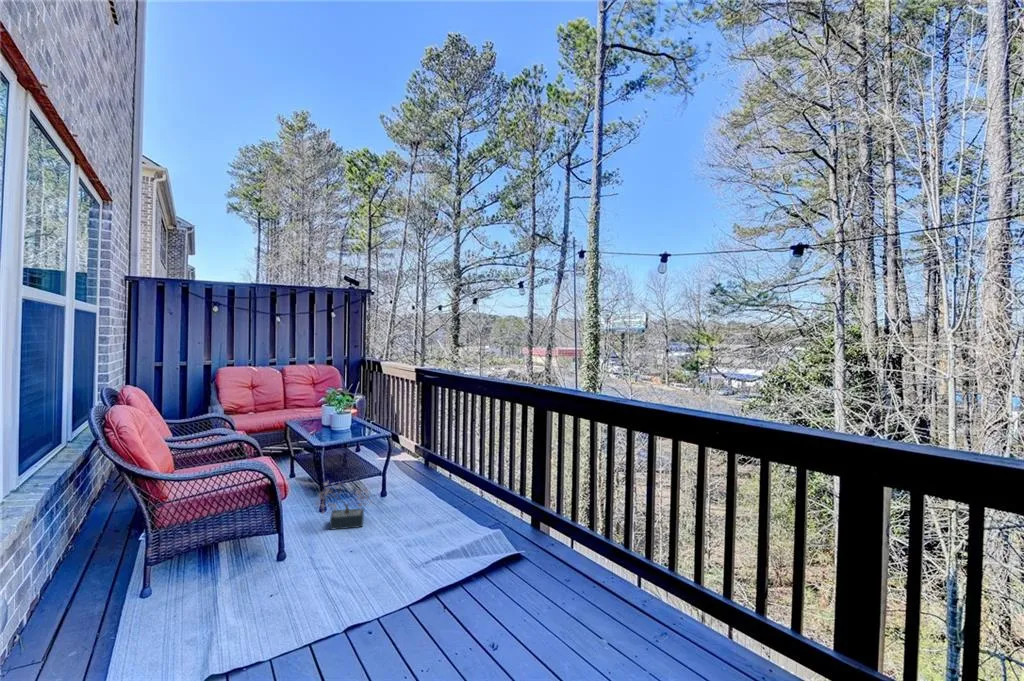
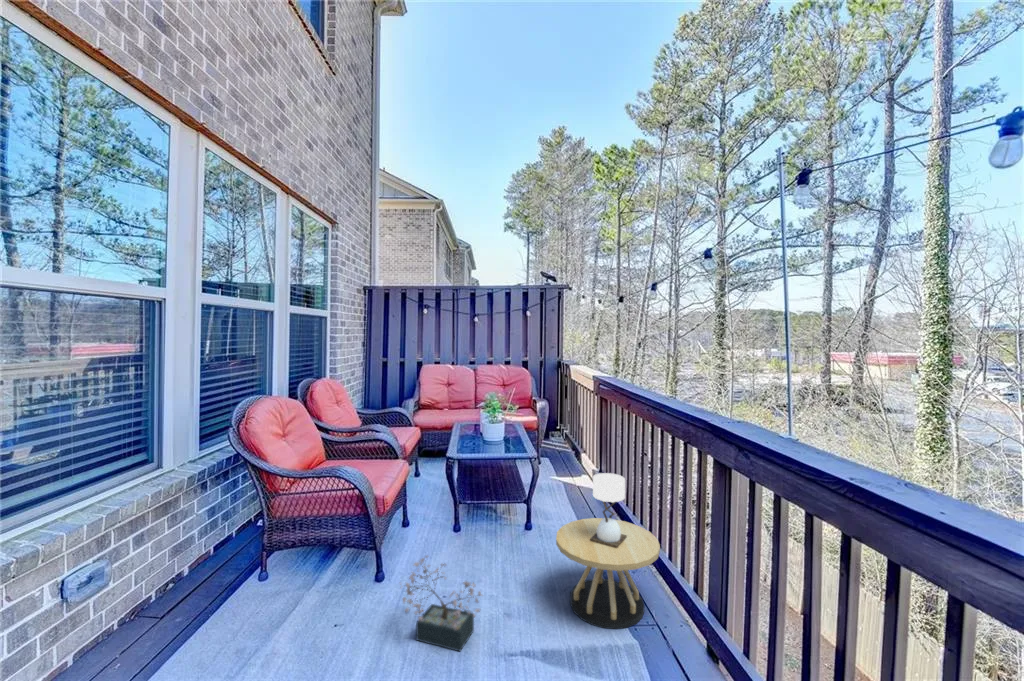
side table: none [404,418,464,503] -> present [556,473,660,629]

